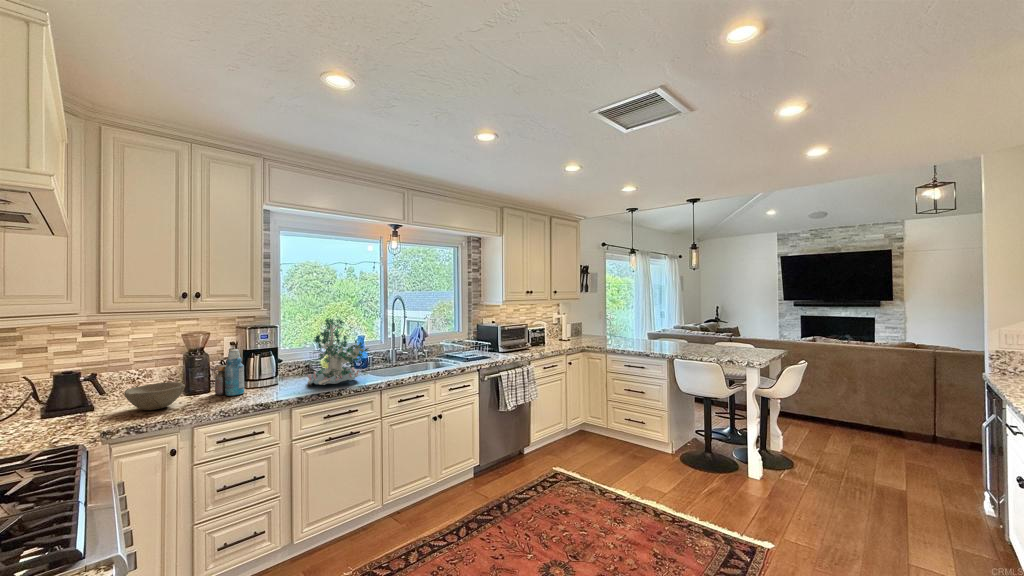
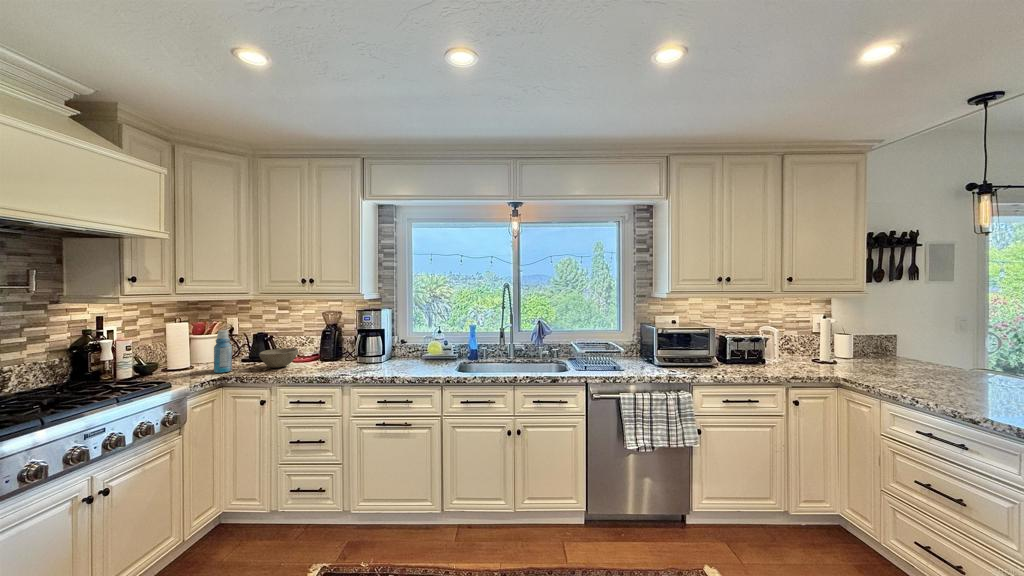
plant: present [307,318,369,385] -> none [385,305,442,371]
bottle: present [215,349,244,396] -> present [214,330,232,373]

